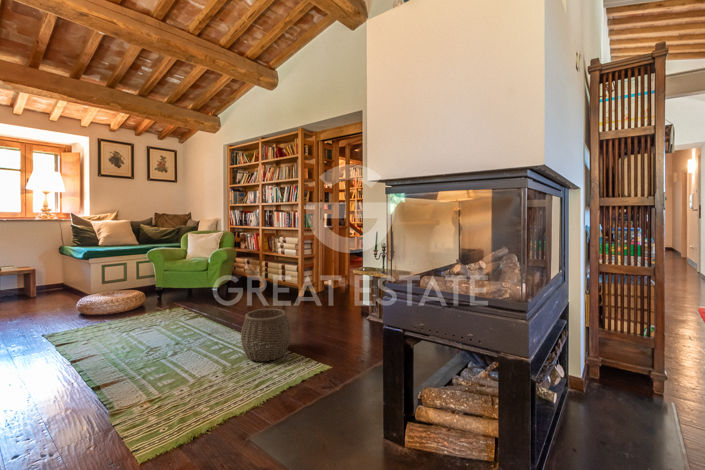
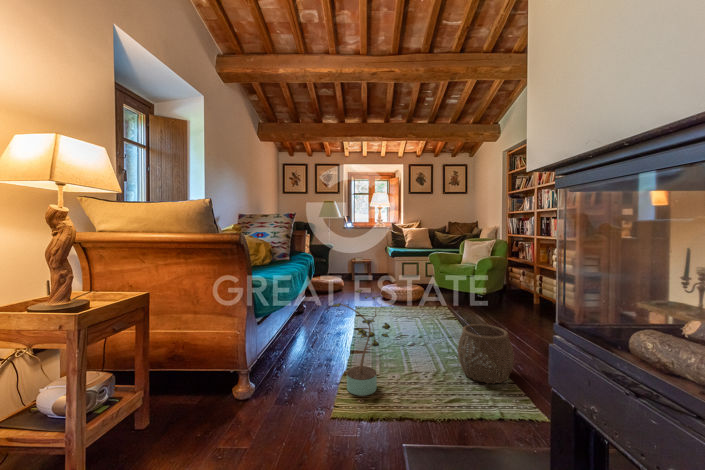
potted plant: none [104,295,195,430] -> present [332,290,390,396]

